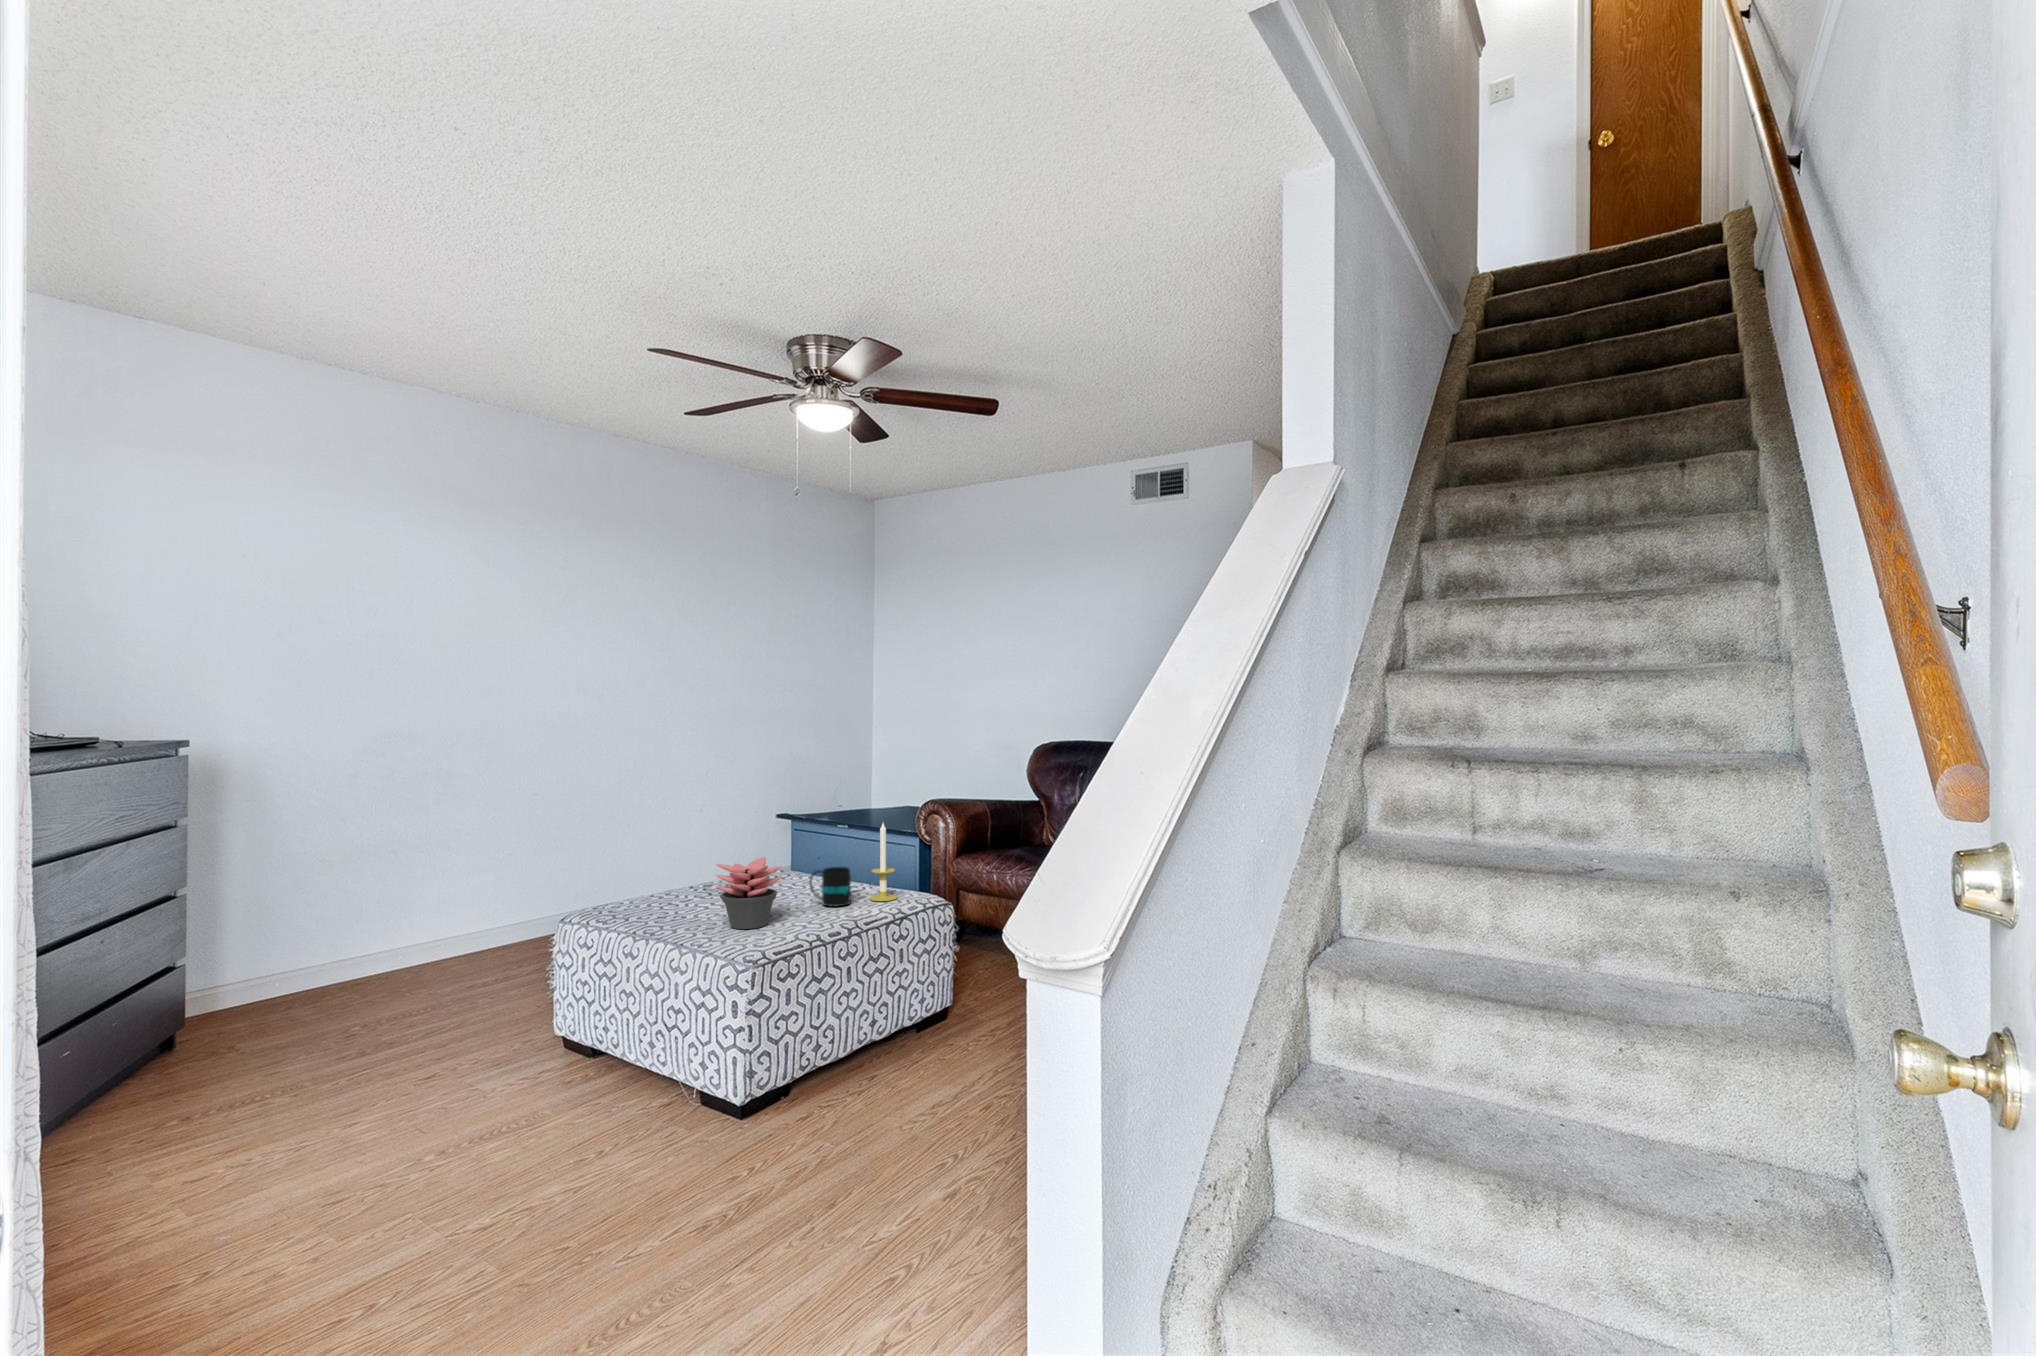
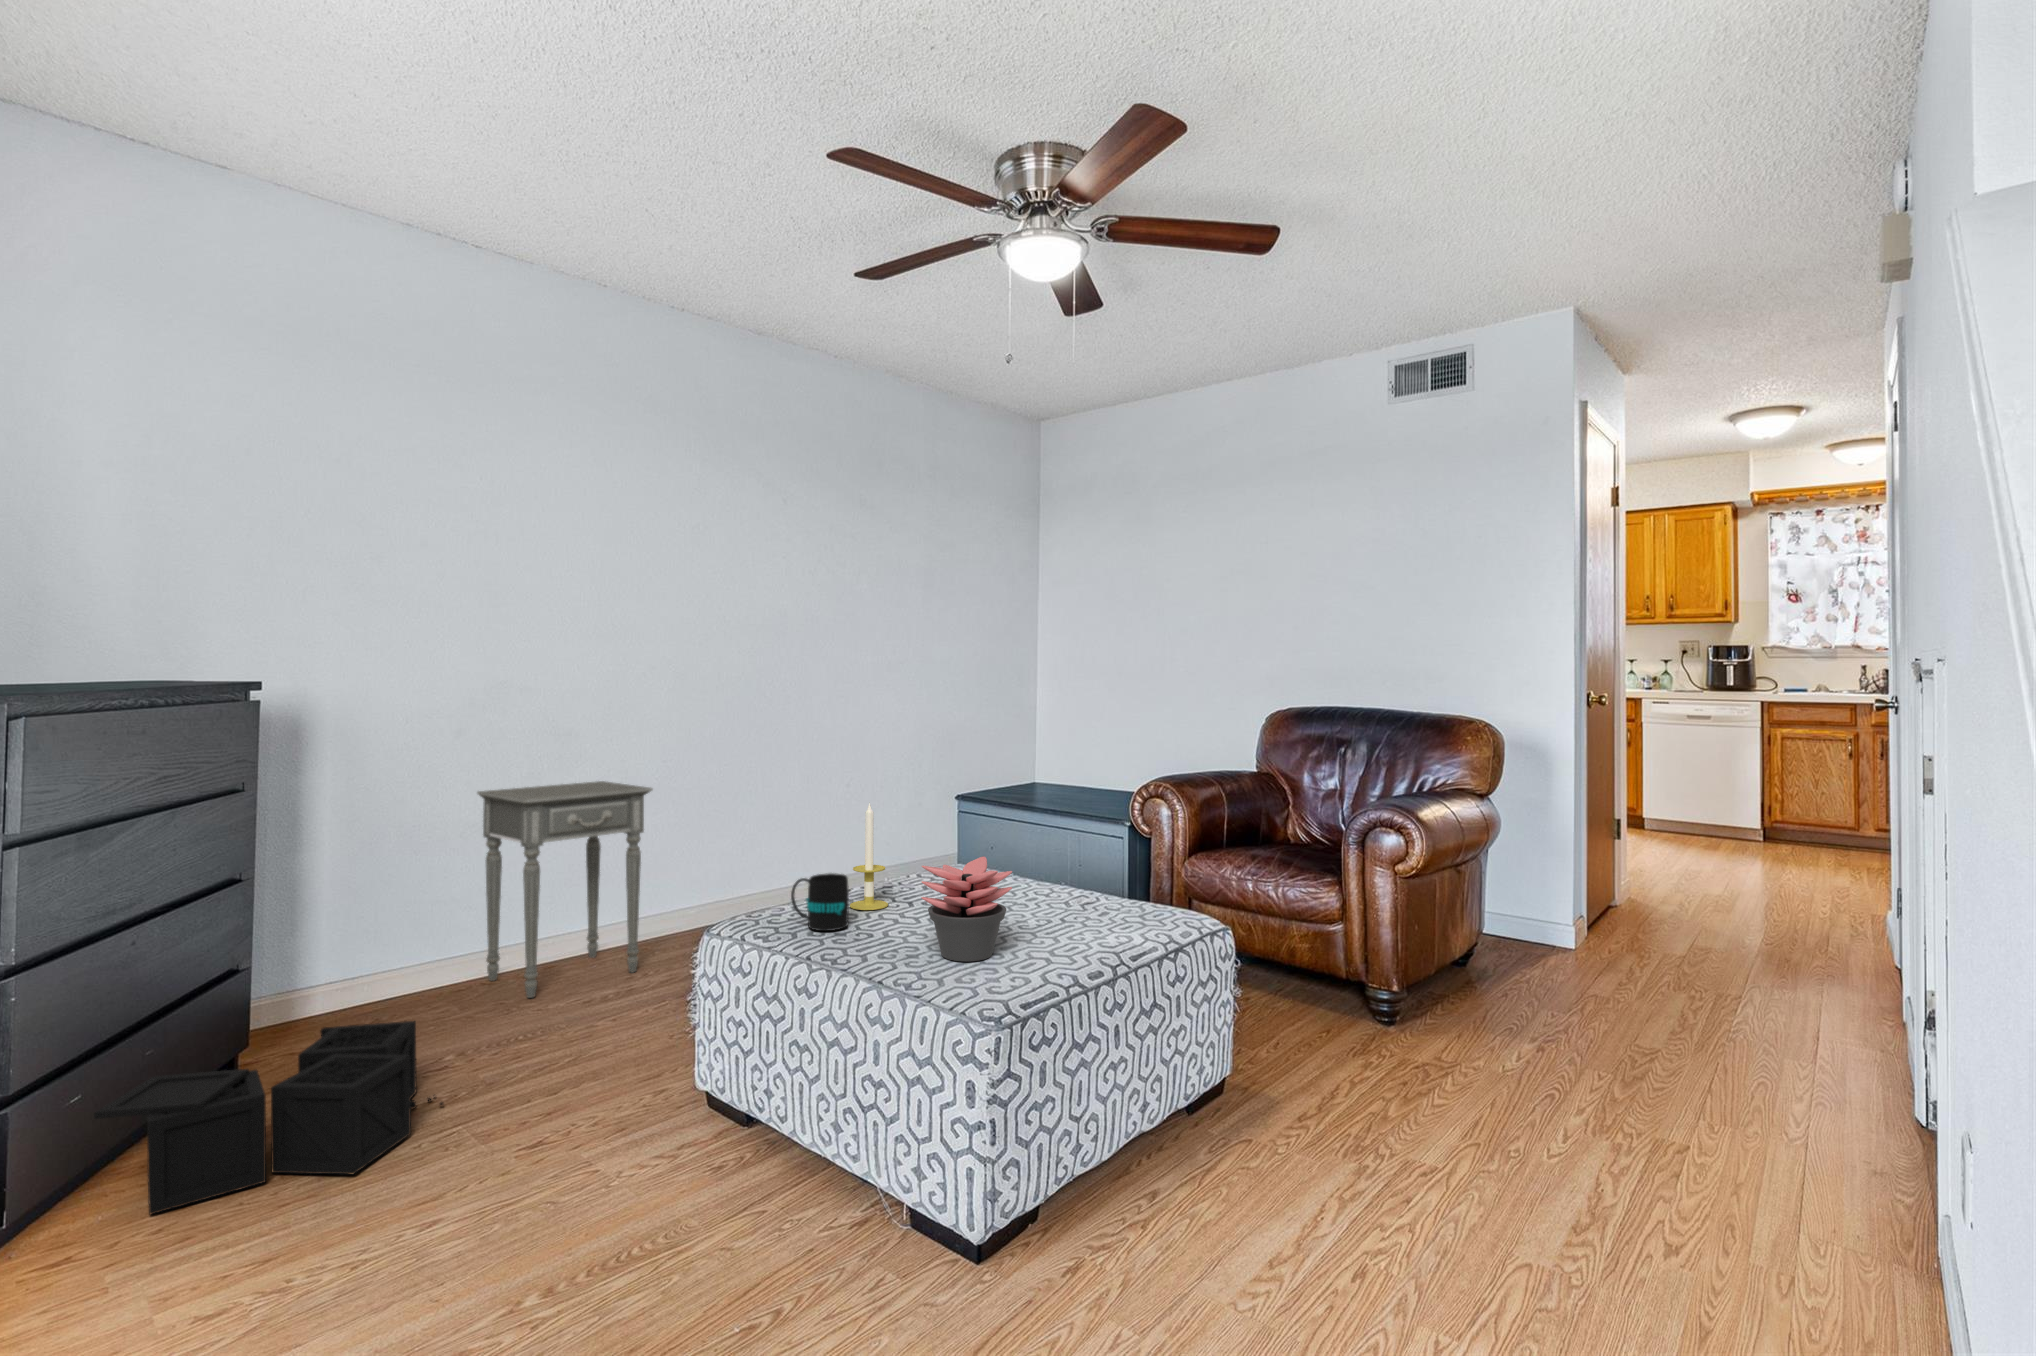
side table: none [368,811,521,988] -> present [477,781,653,998]
candle: present [869,823,897,901] -> present [850,803,888,910]
mug: present [810,867,851,907] -> present [791,873,849,931]
storage bin: none [87,998,351,1132] -> present [94,1021,443,1214]

